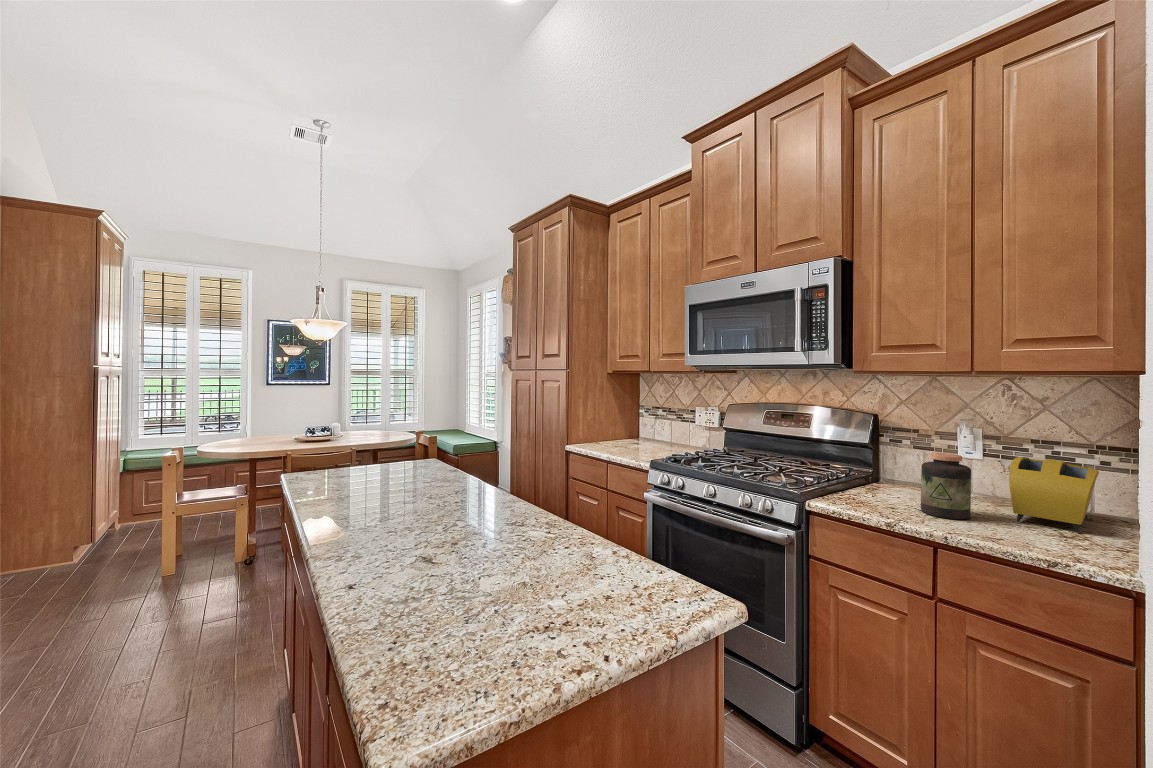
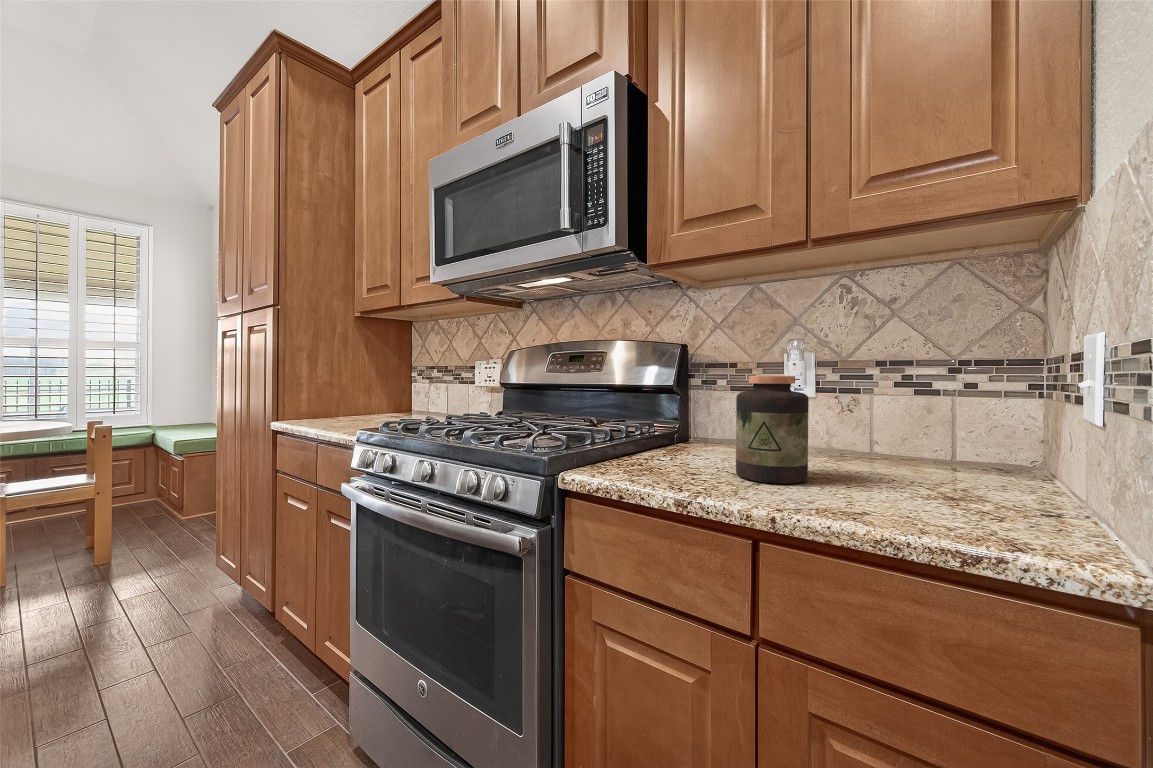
toaster: present [1009,457,1099,532] -> none [860,378,984,490]

